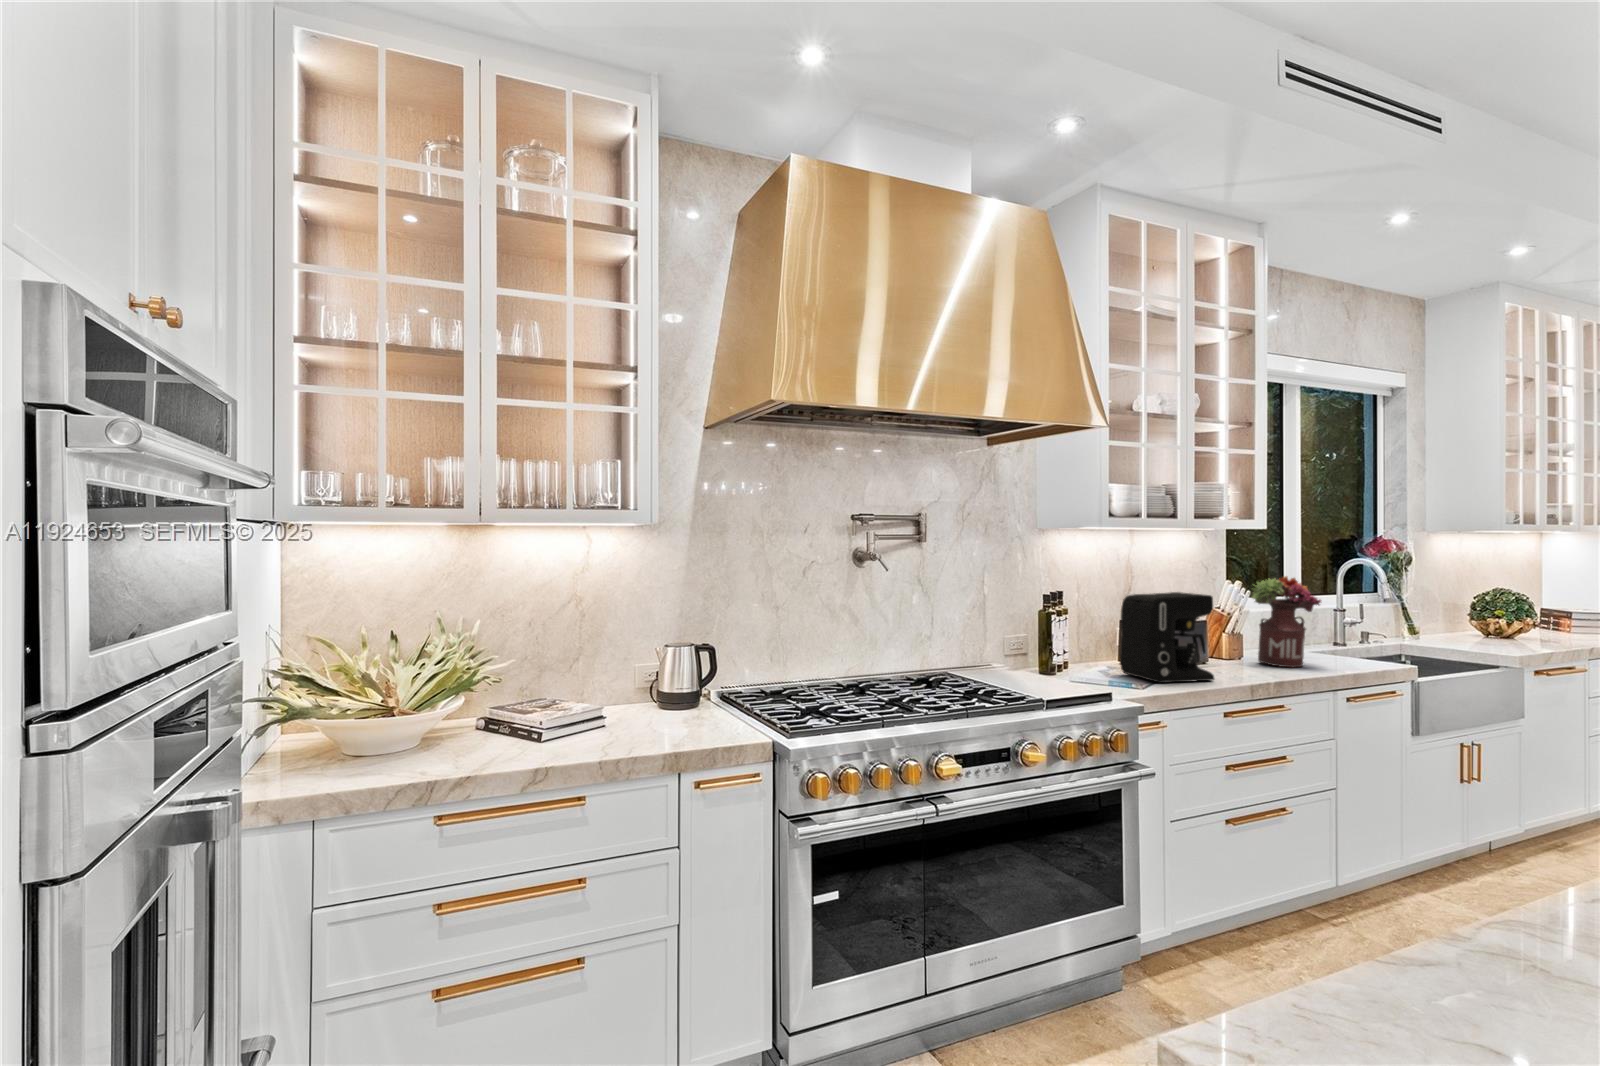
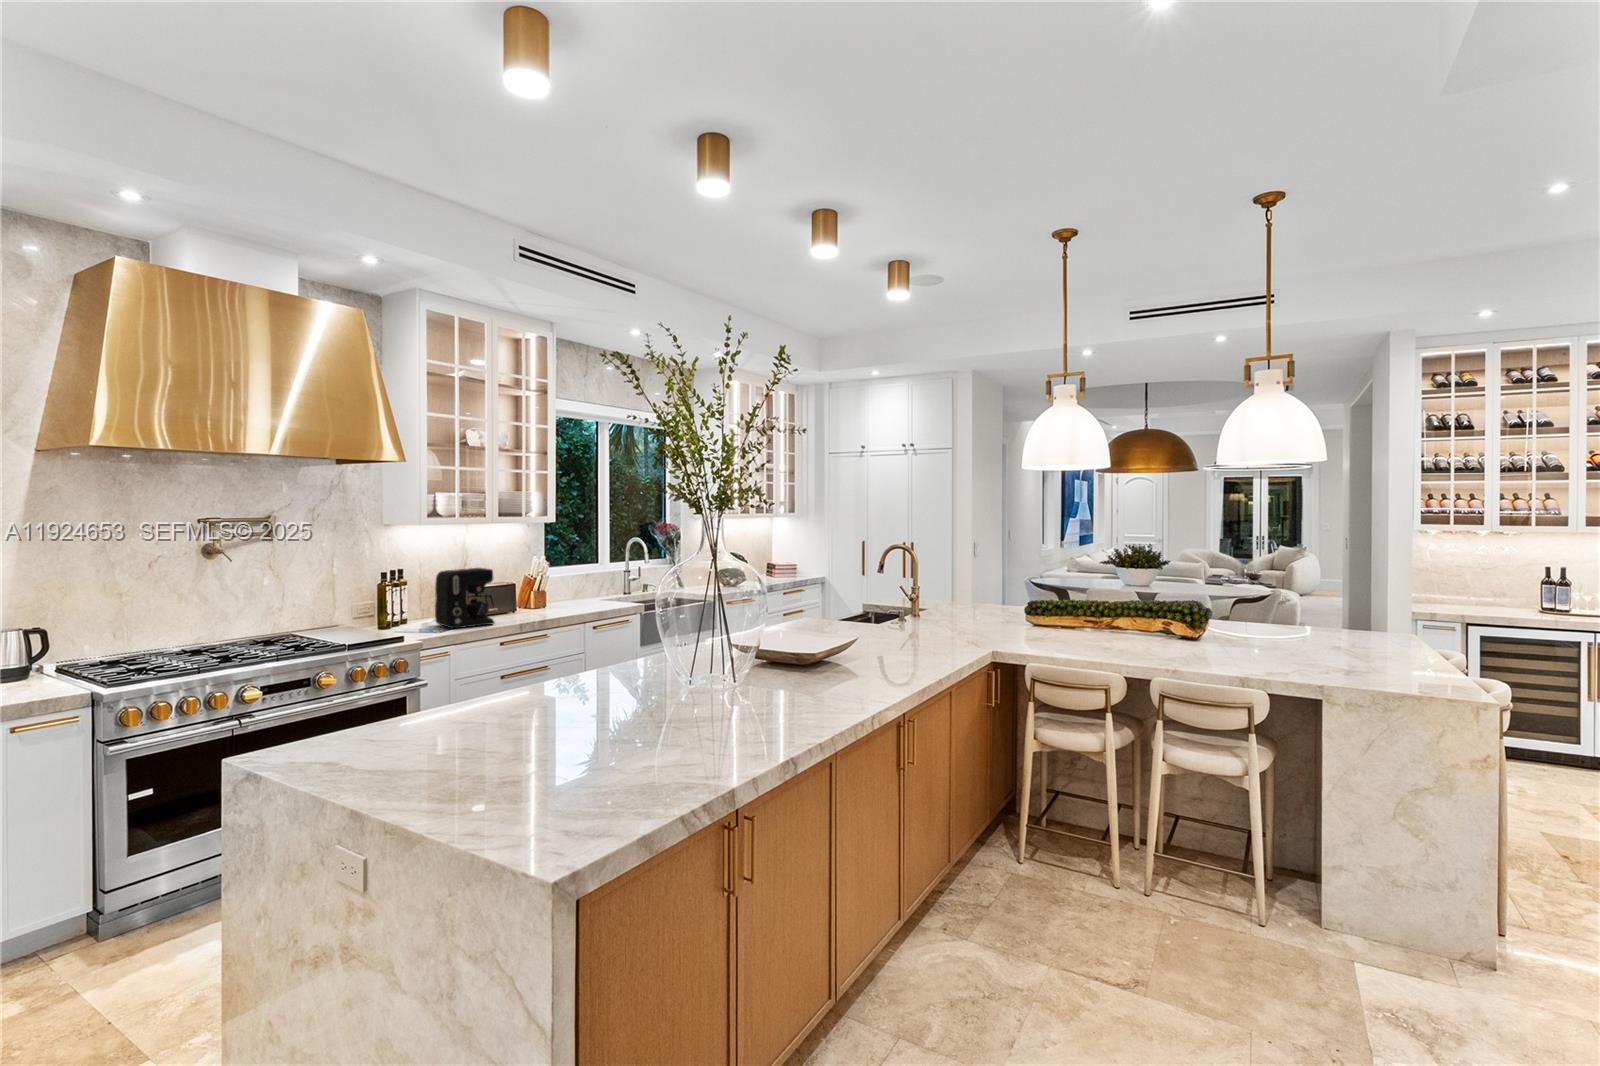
flower arrangement: present [1251,576,1321,667] -> none [539,554,581,612]

